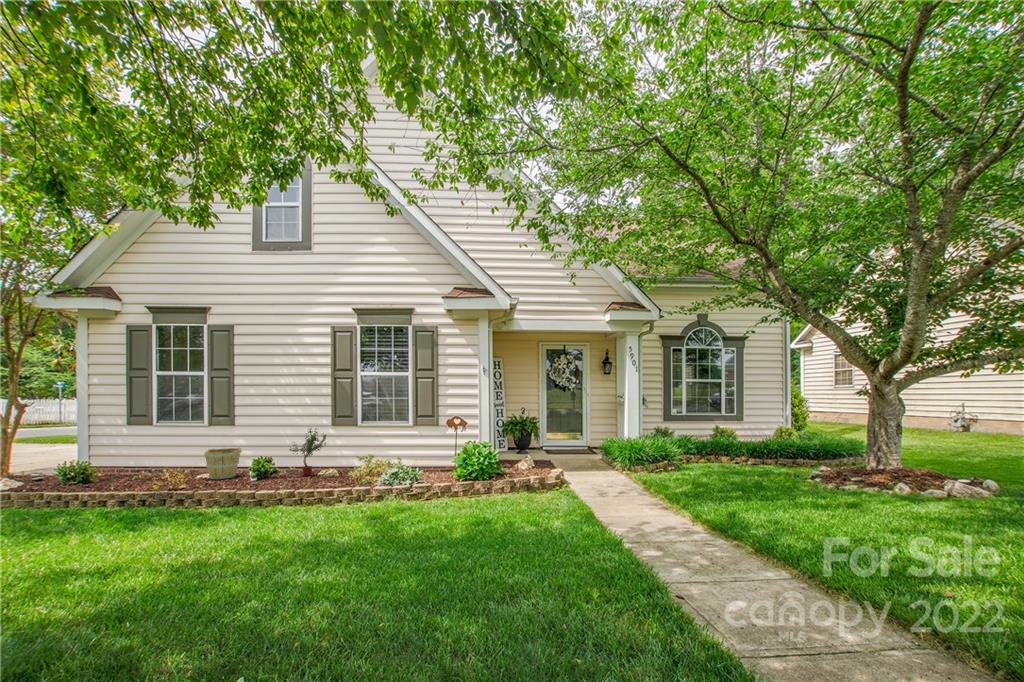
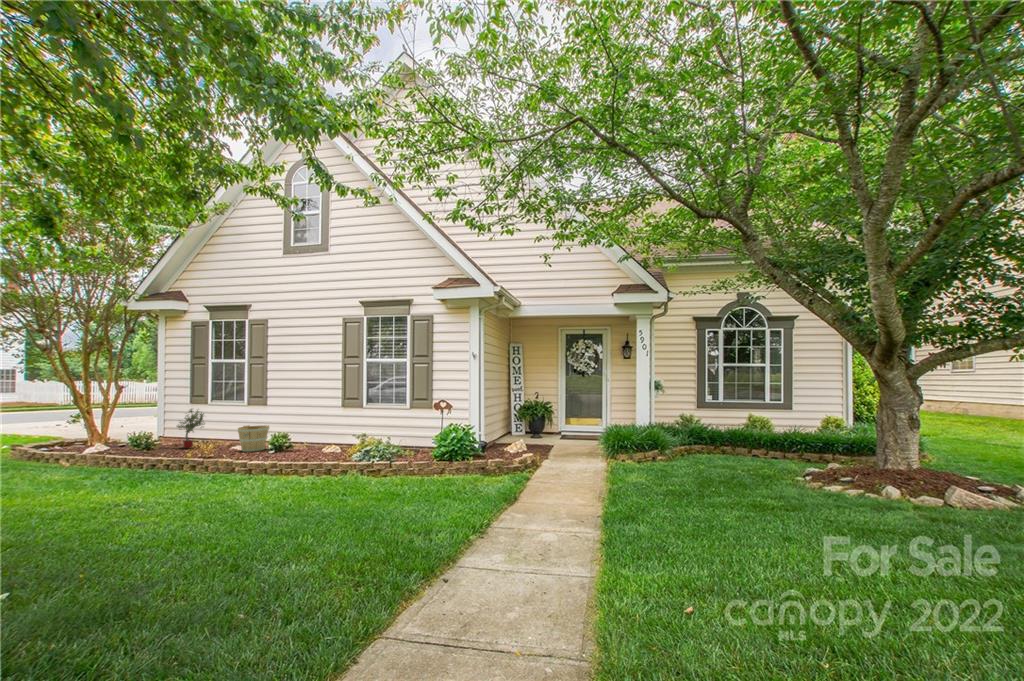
potted tree: present [290,428,326,476] -> present [177,409,205,449]

